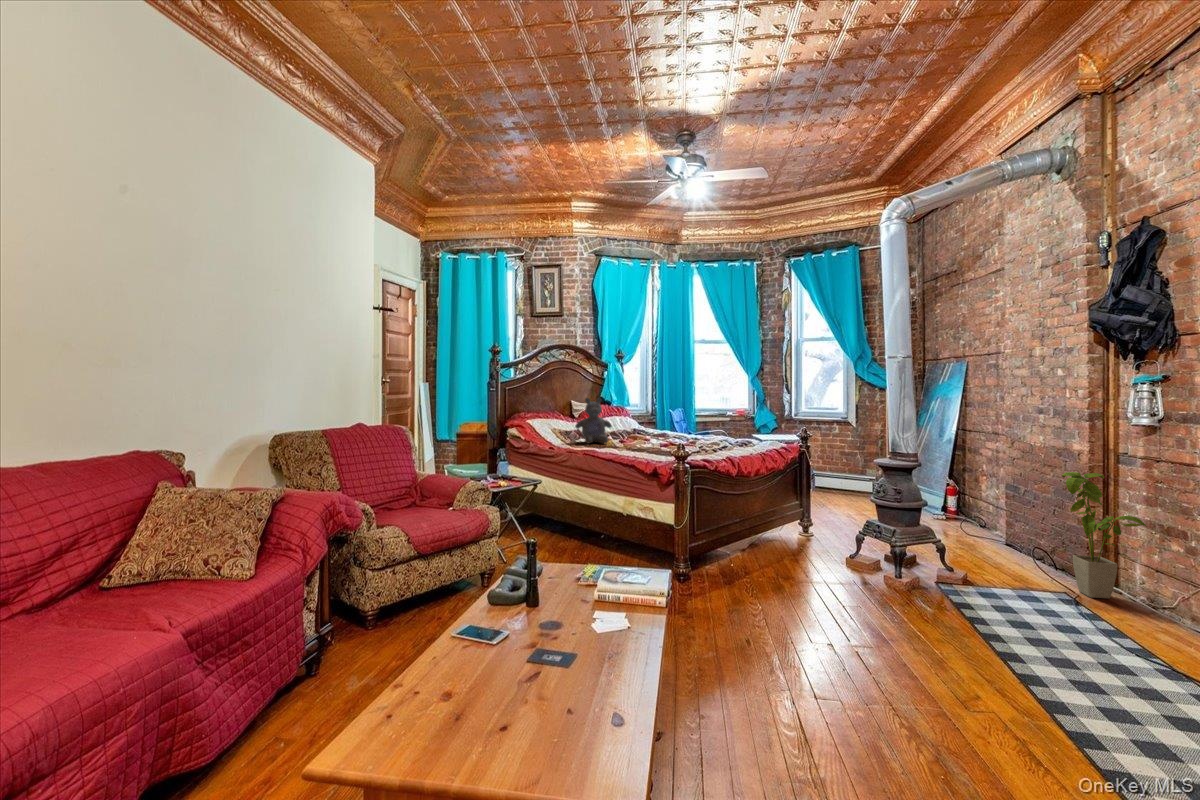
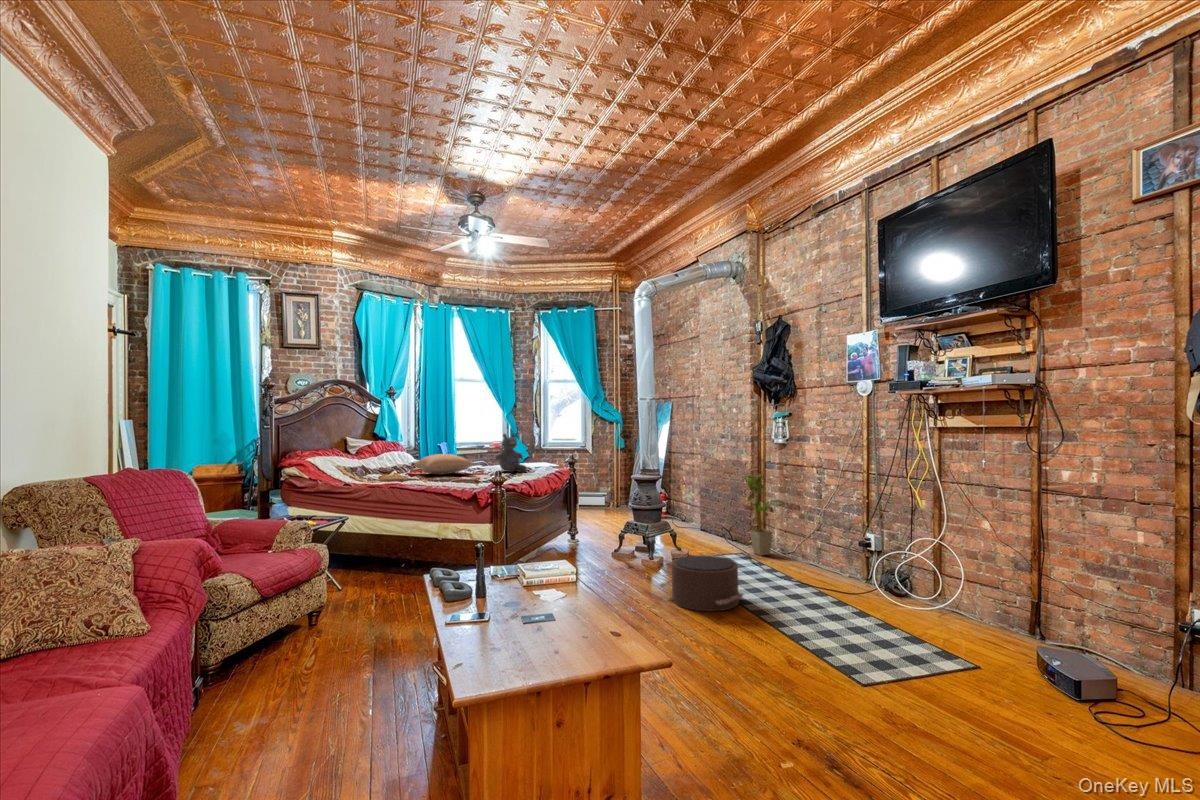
stuffed bear: present [575,398,612,444] -> present [495,434,527,472]
pillow: none [628,421,684,442] -> present [414,454,475,475]
pouf: none [875,583,1018,680] -> present [659,555,743,611]

